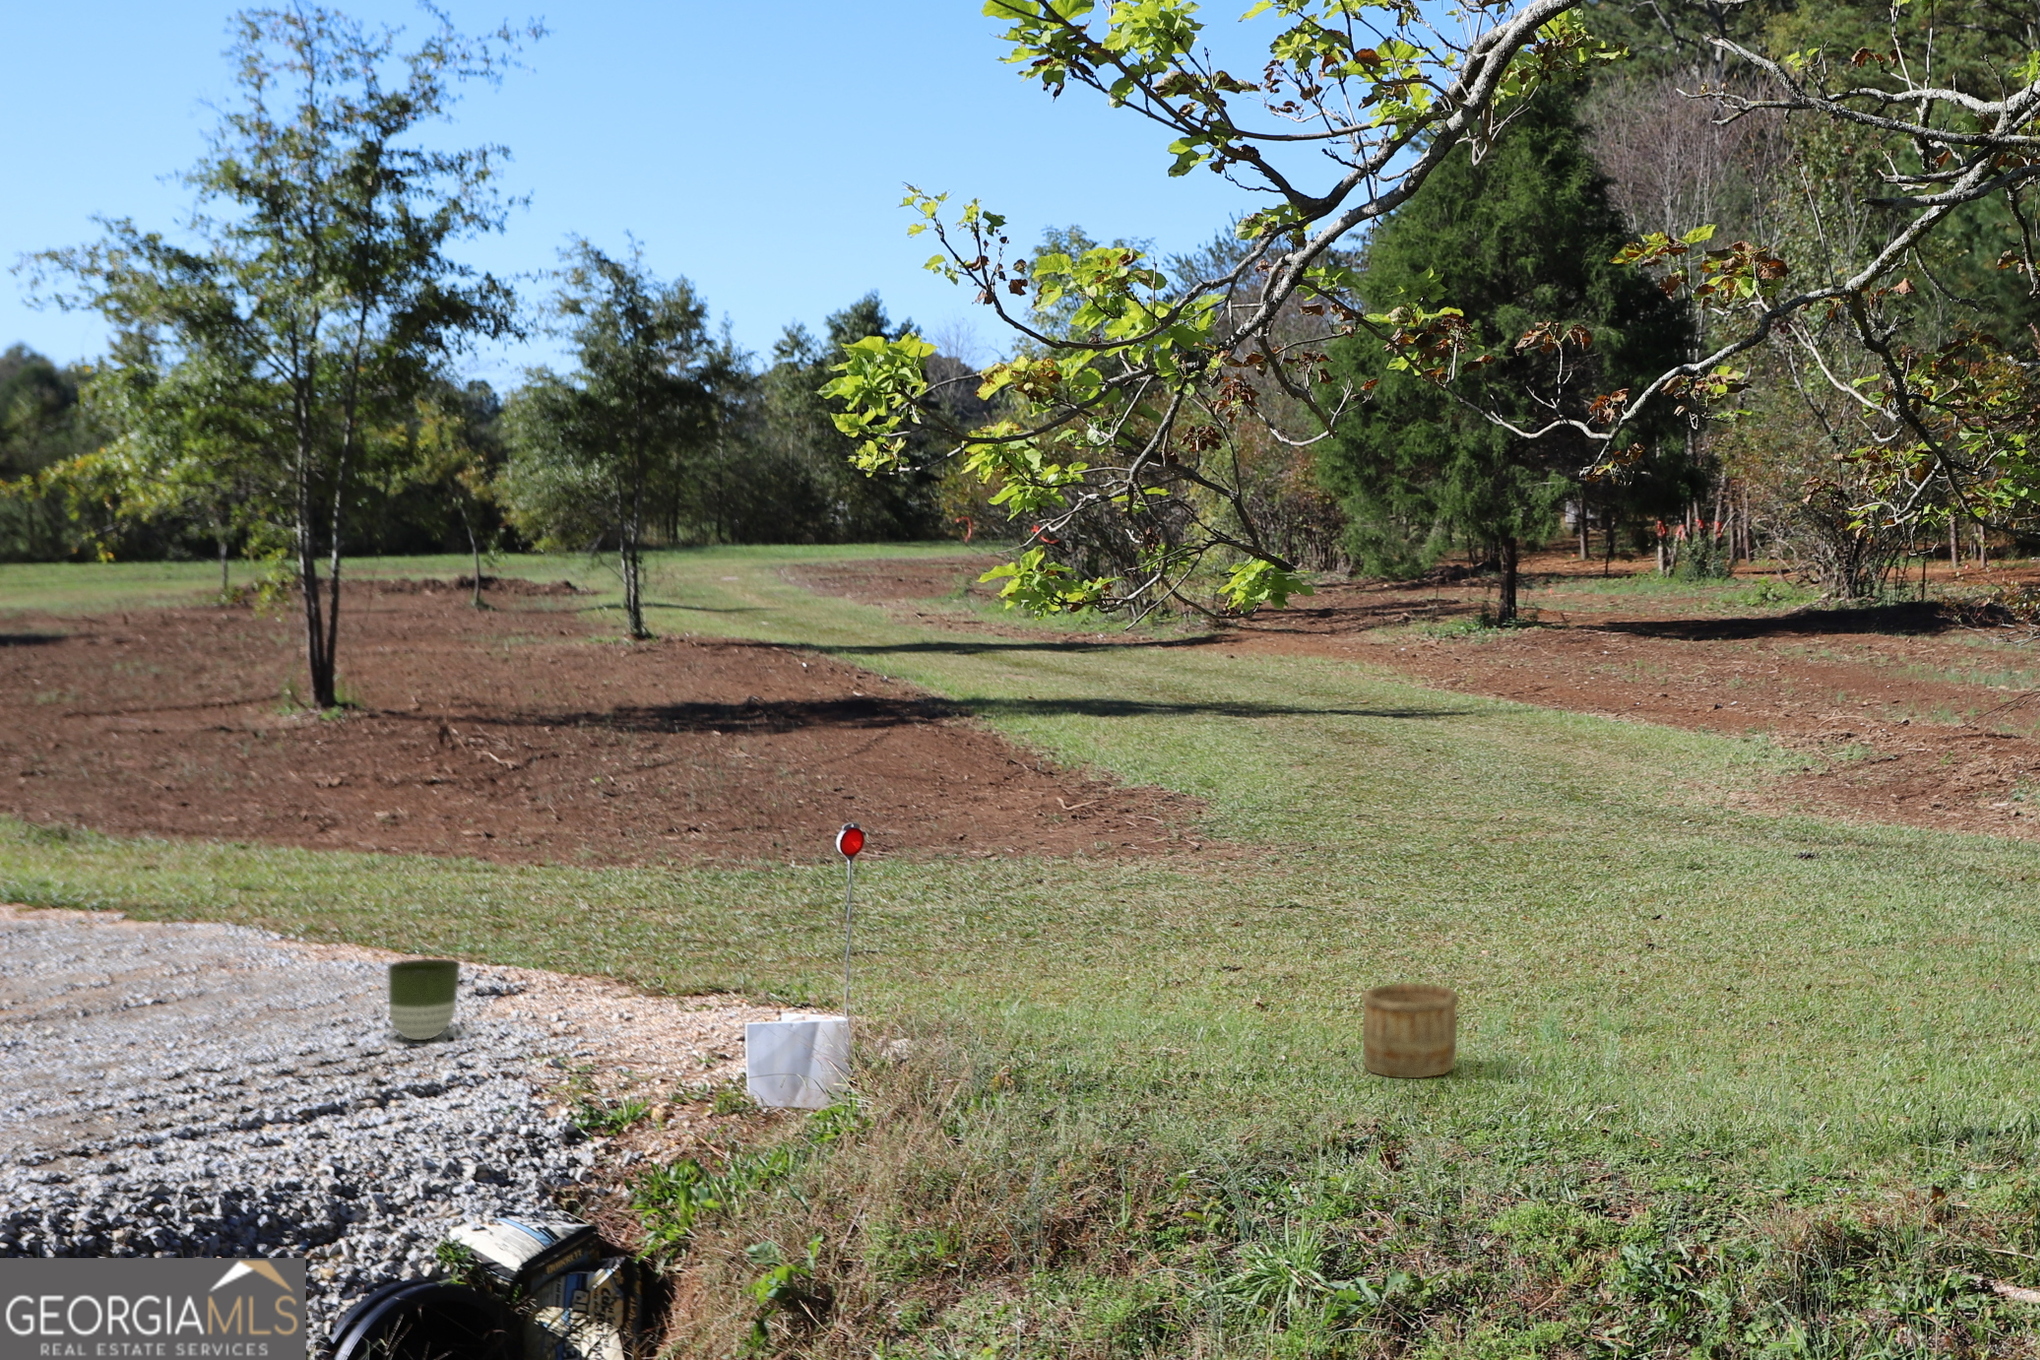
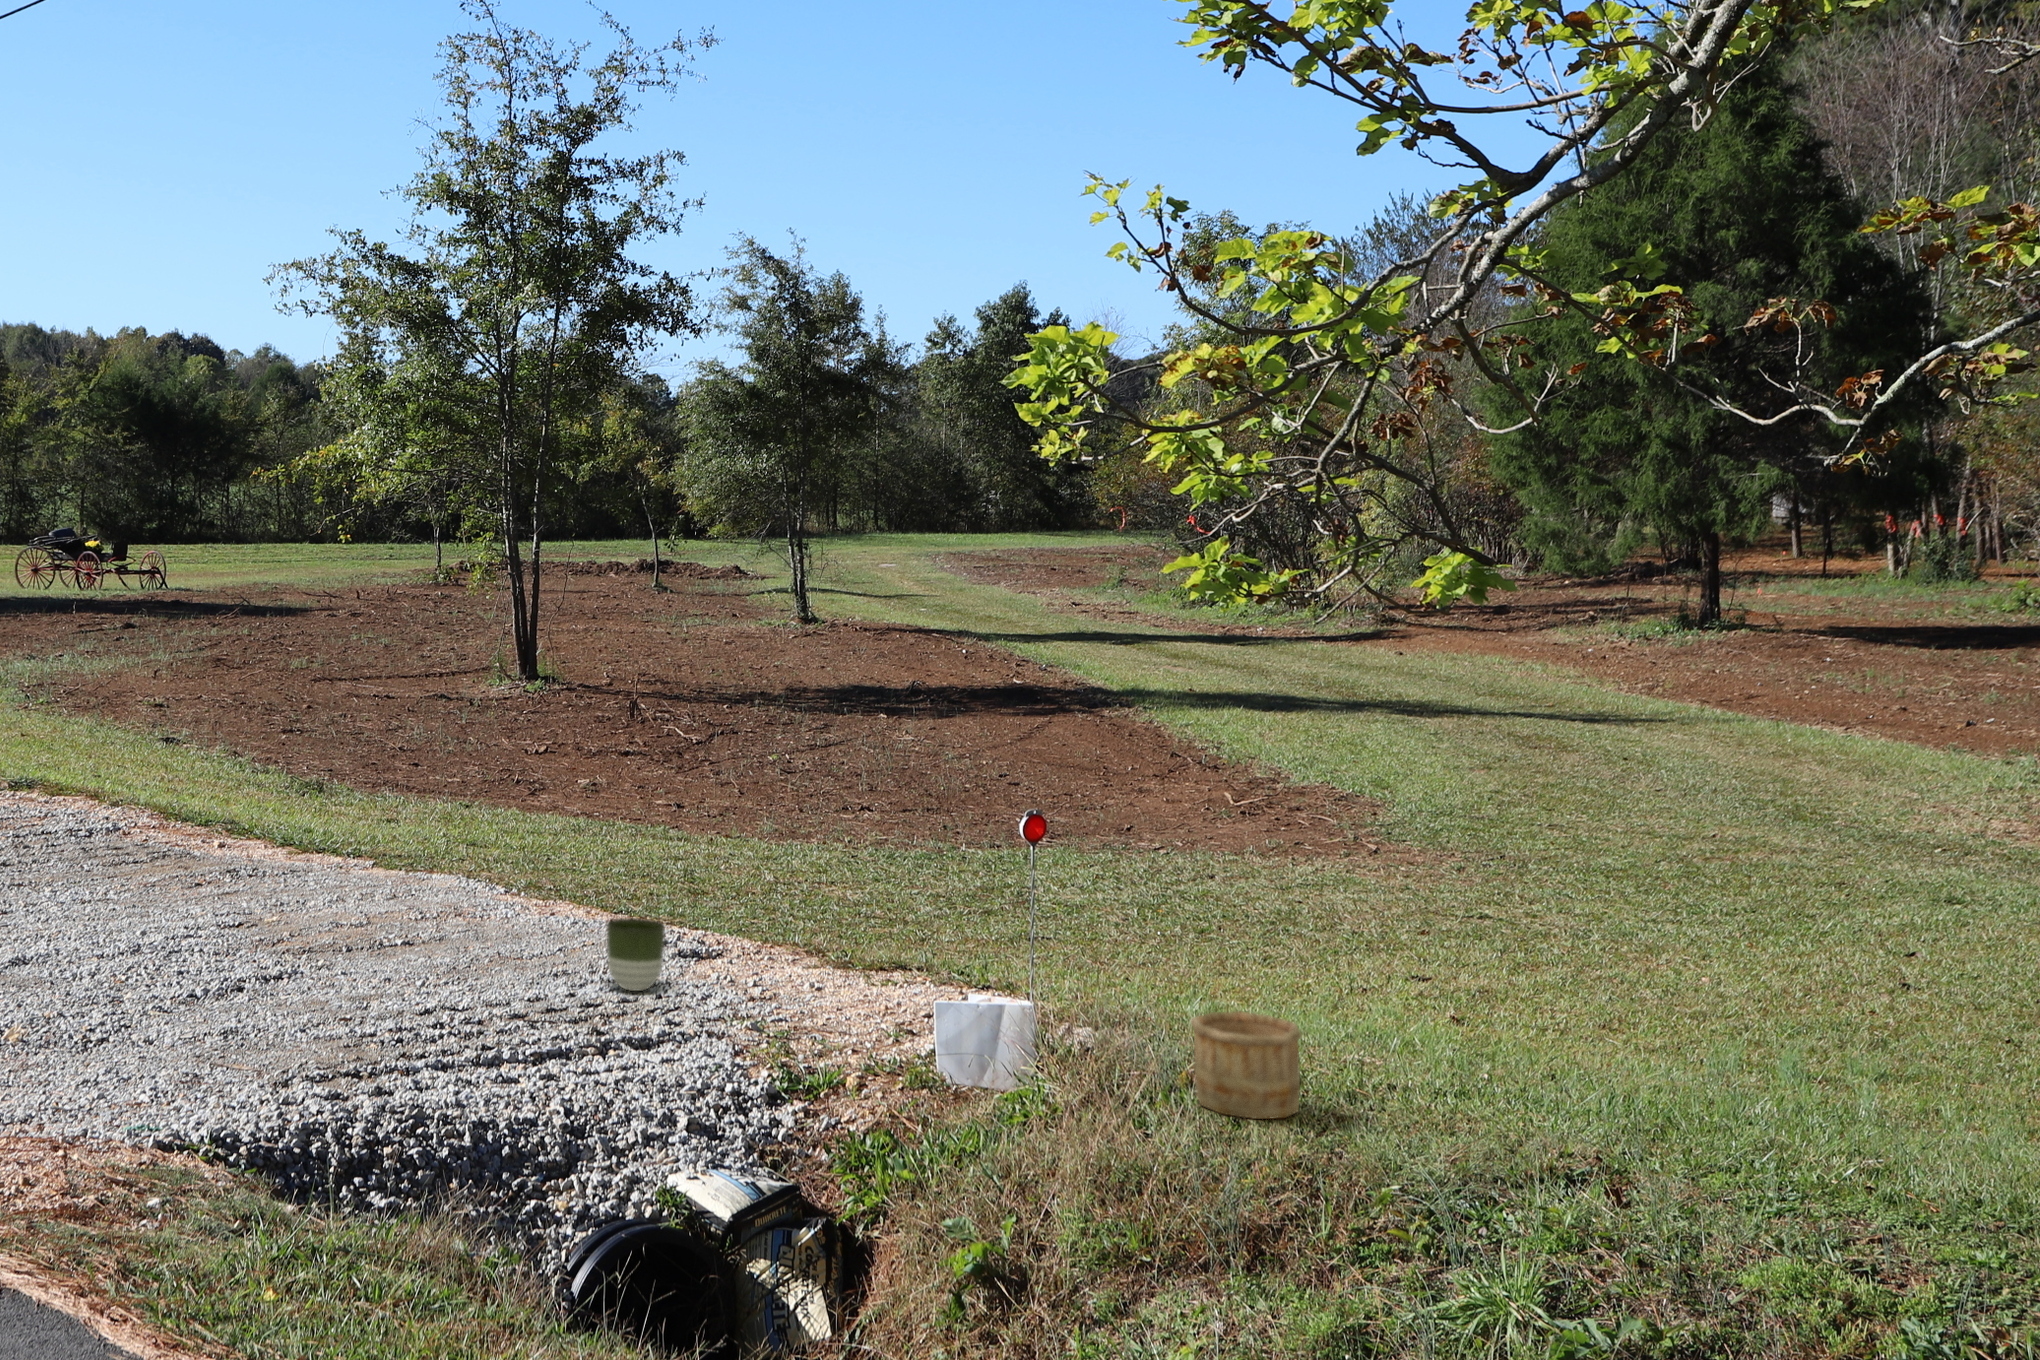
wooden bucket: present [1361,983,1459,1078] -> present [1191,1011,1302,1119]

